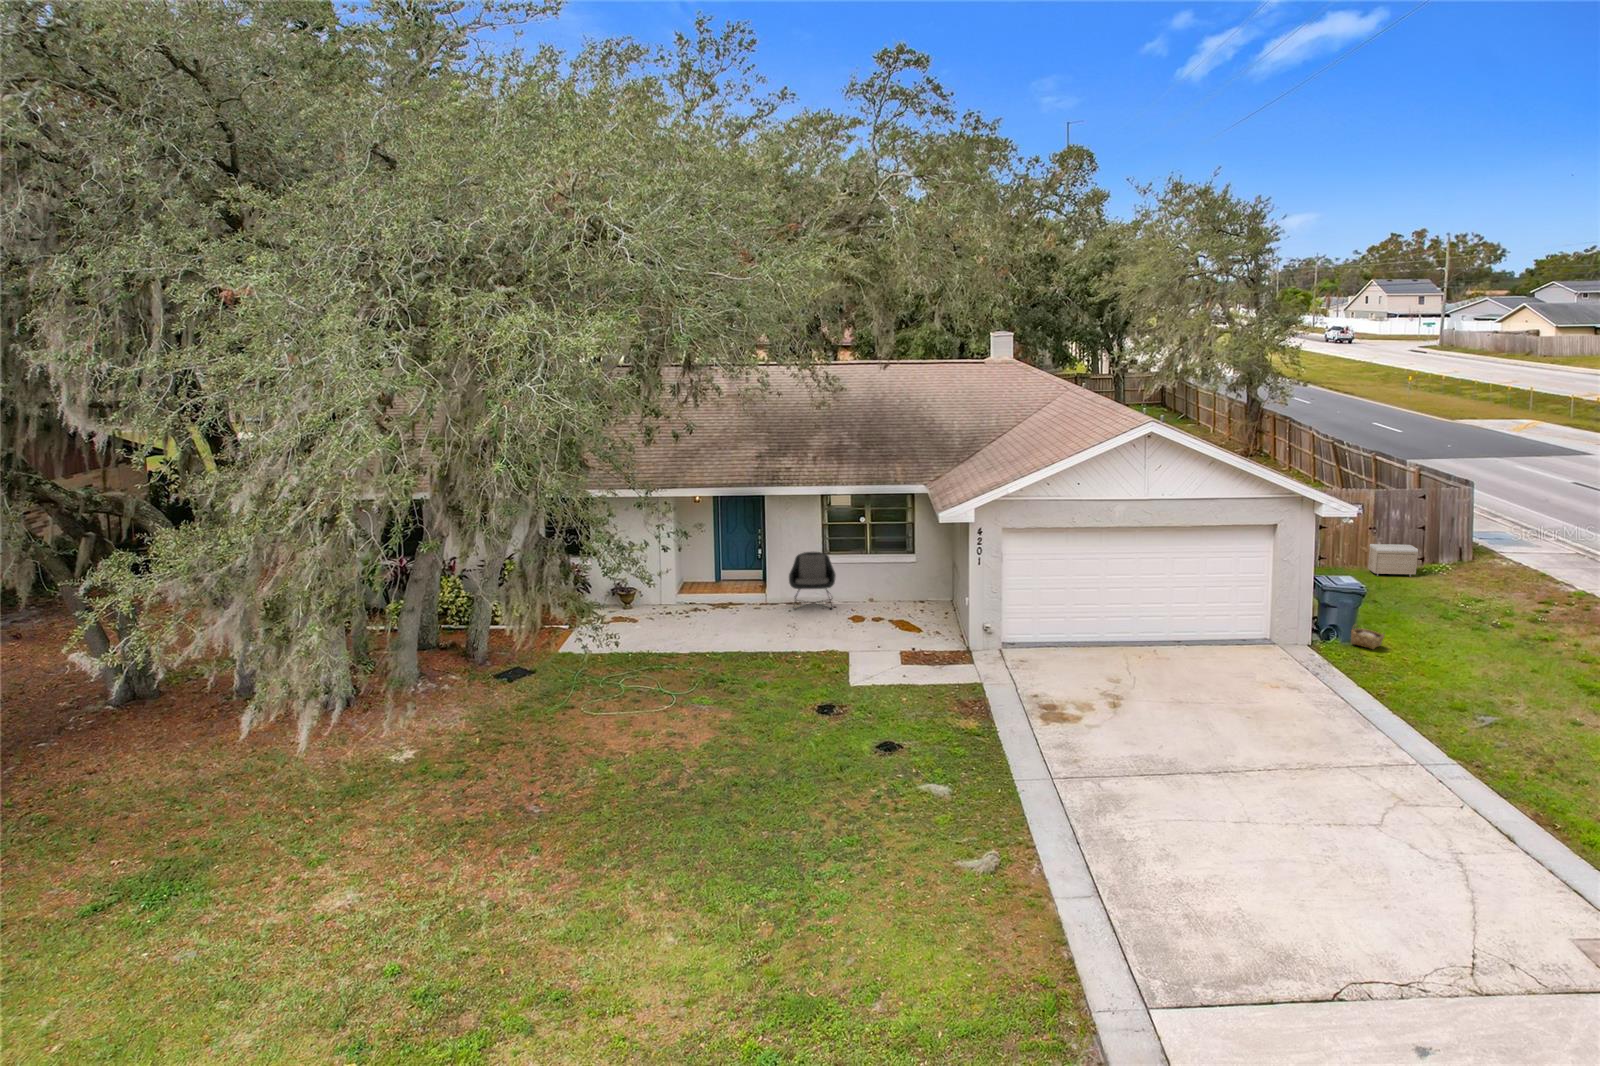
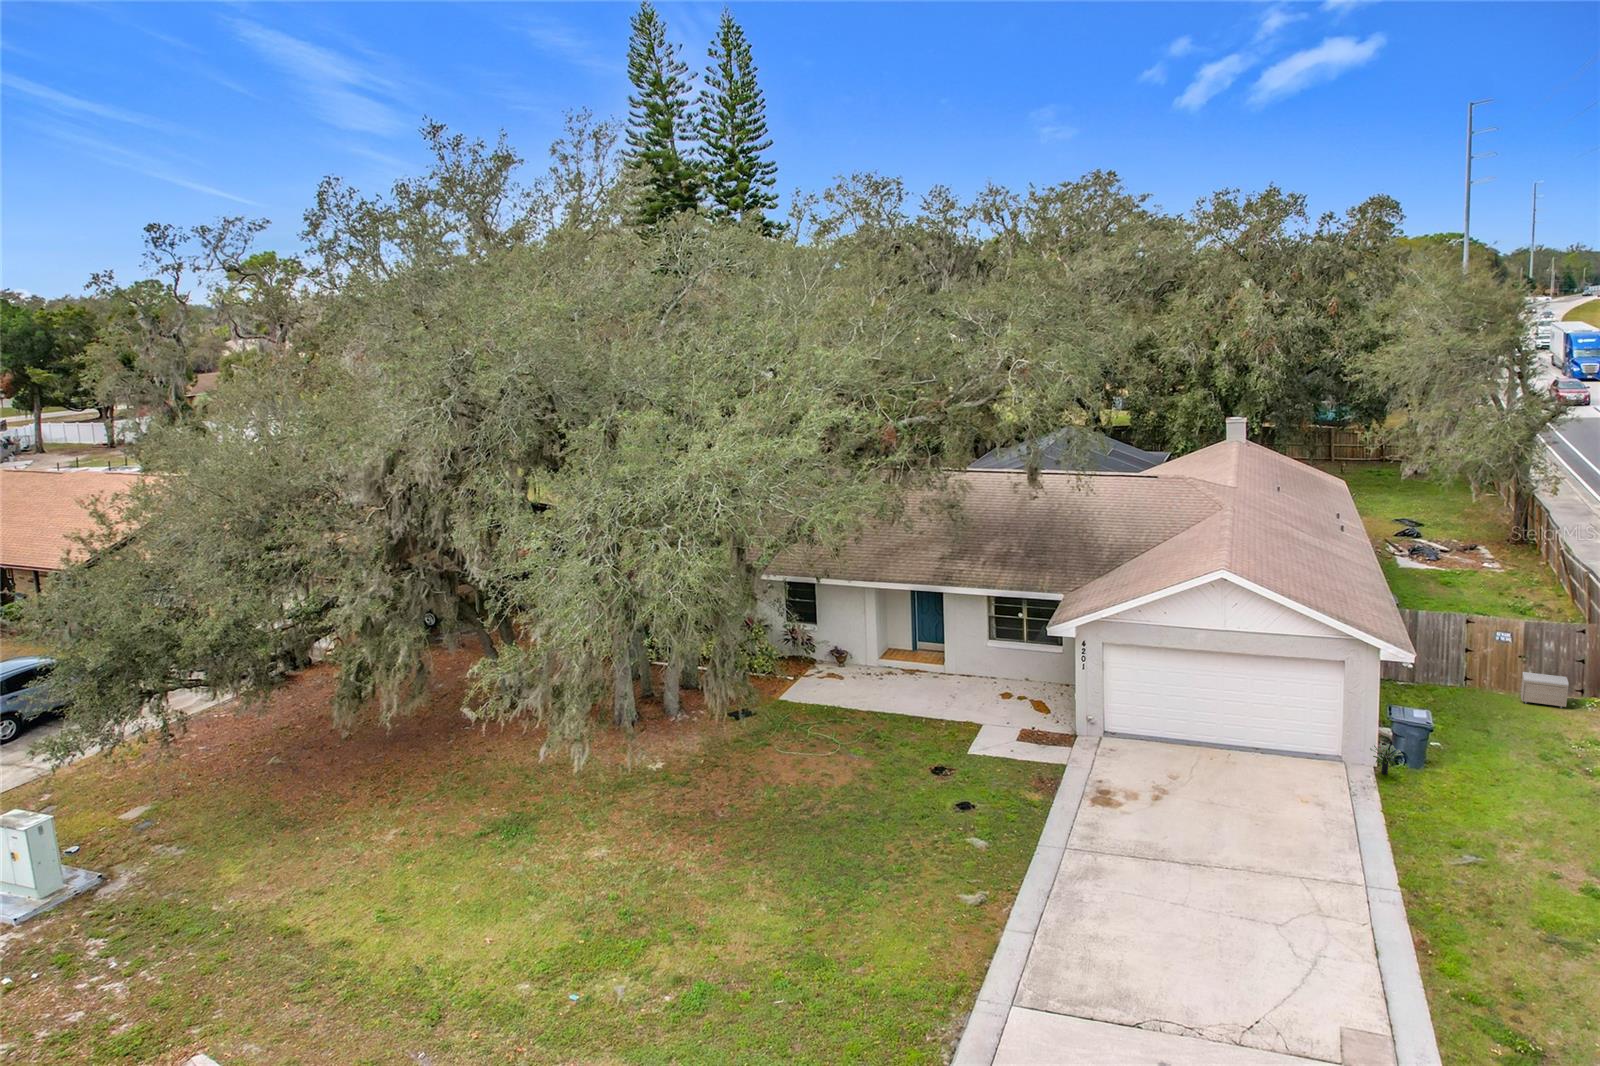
lounge chair: present [789,552,836,607] -> none [957,636,996,684]
potted plant: none [1304,615,1342,650] -> present [1370,743,1403,774]
woven basket: present [1351,627,1384,649] -> none [1419,755,1450,780]

